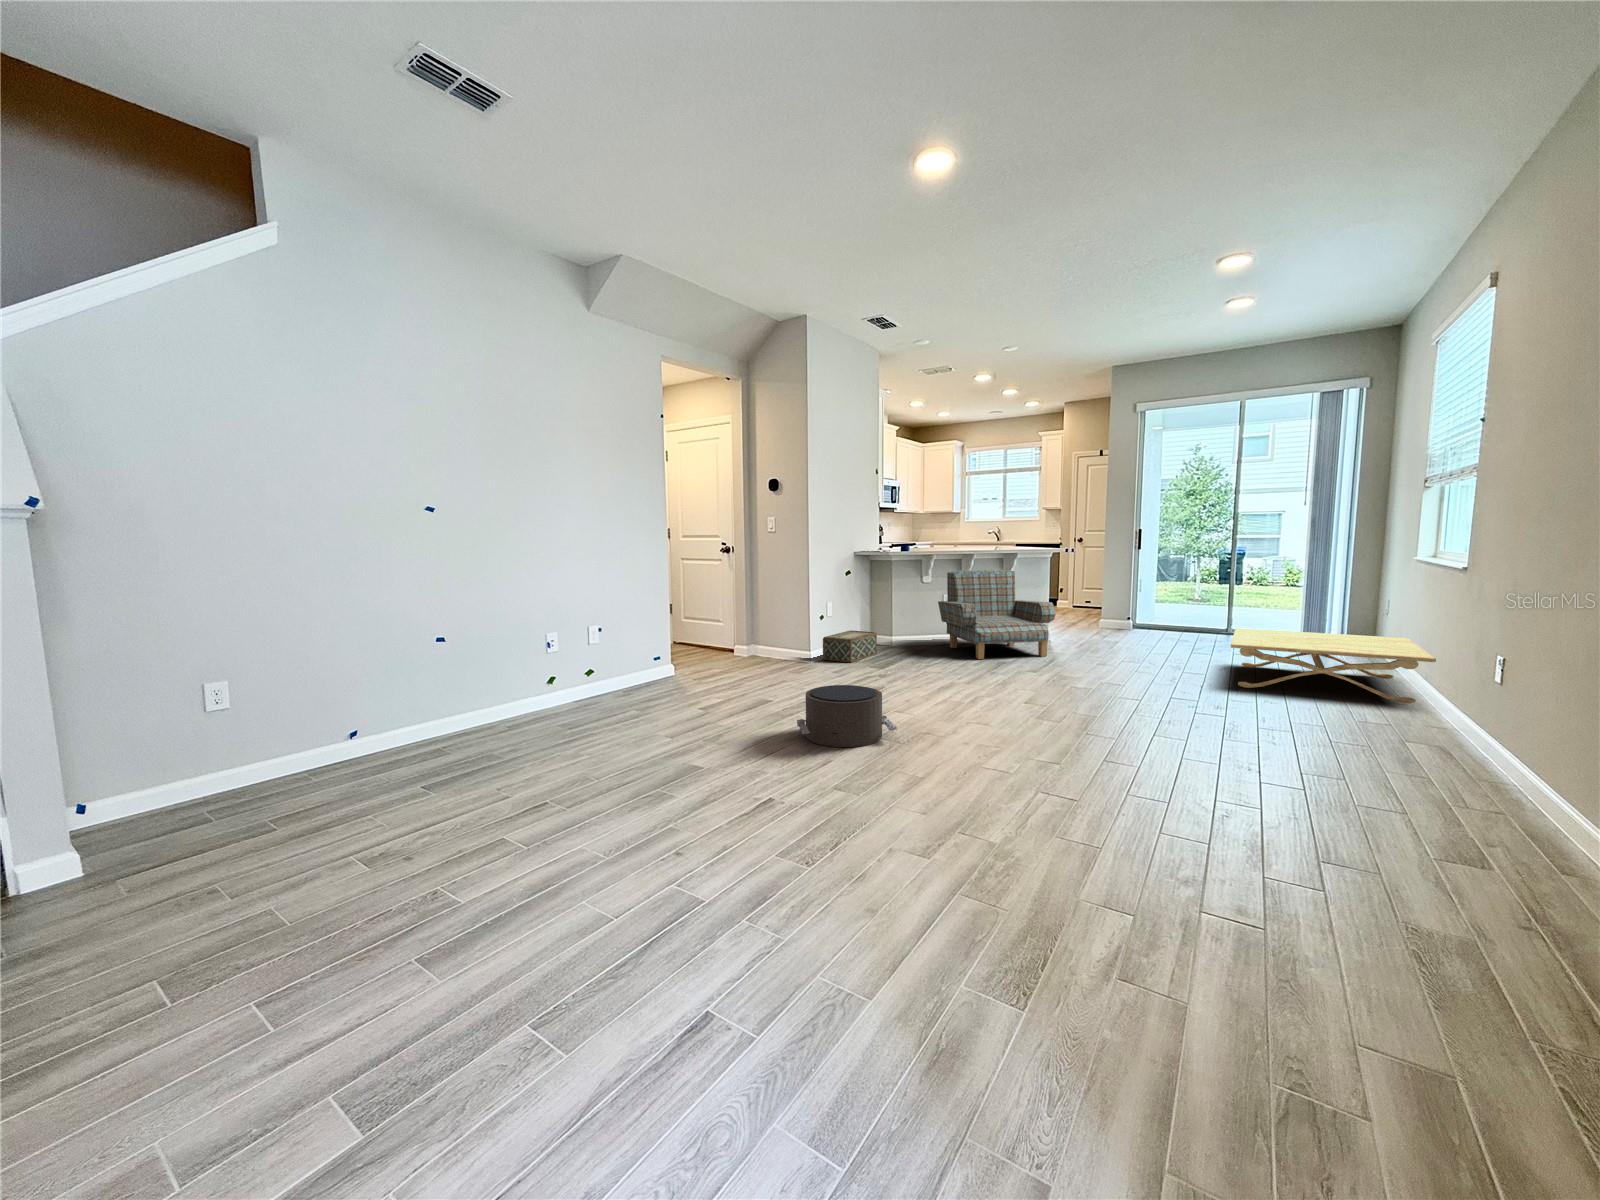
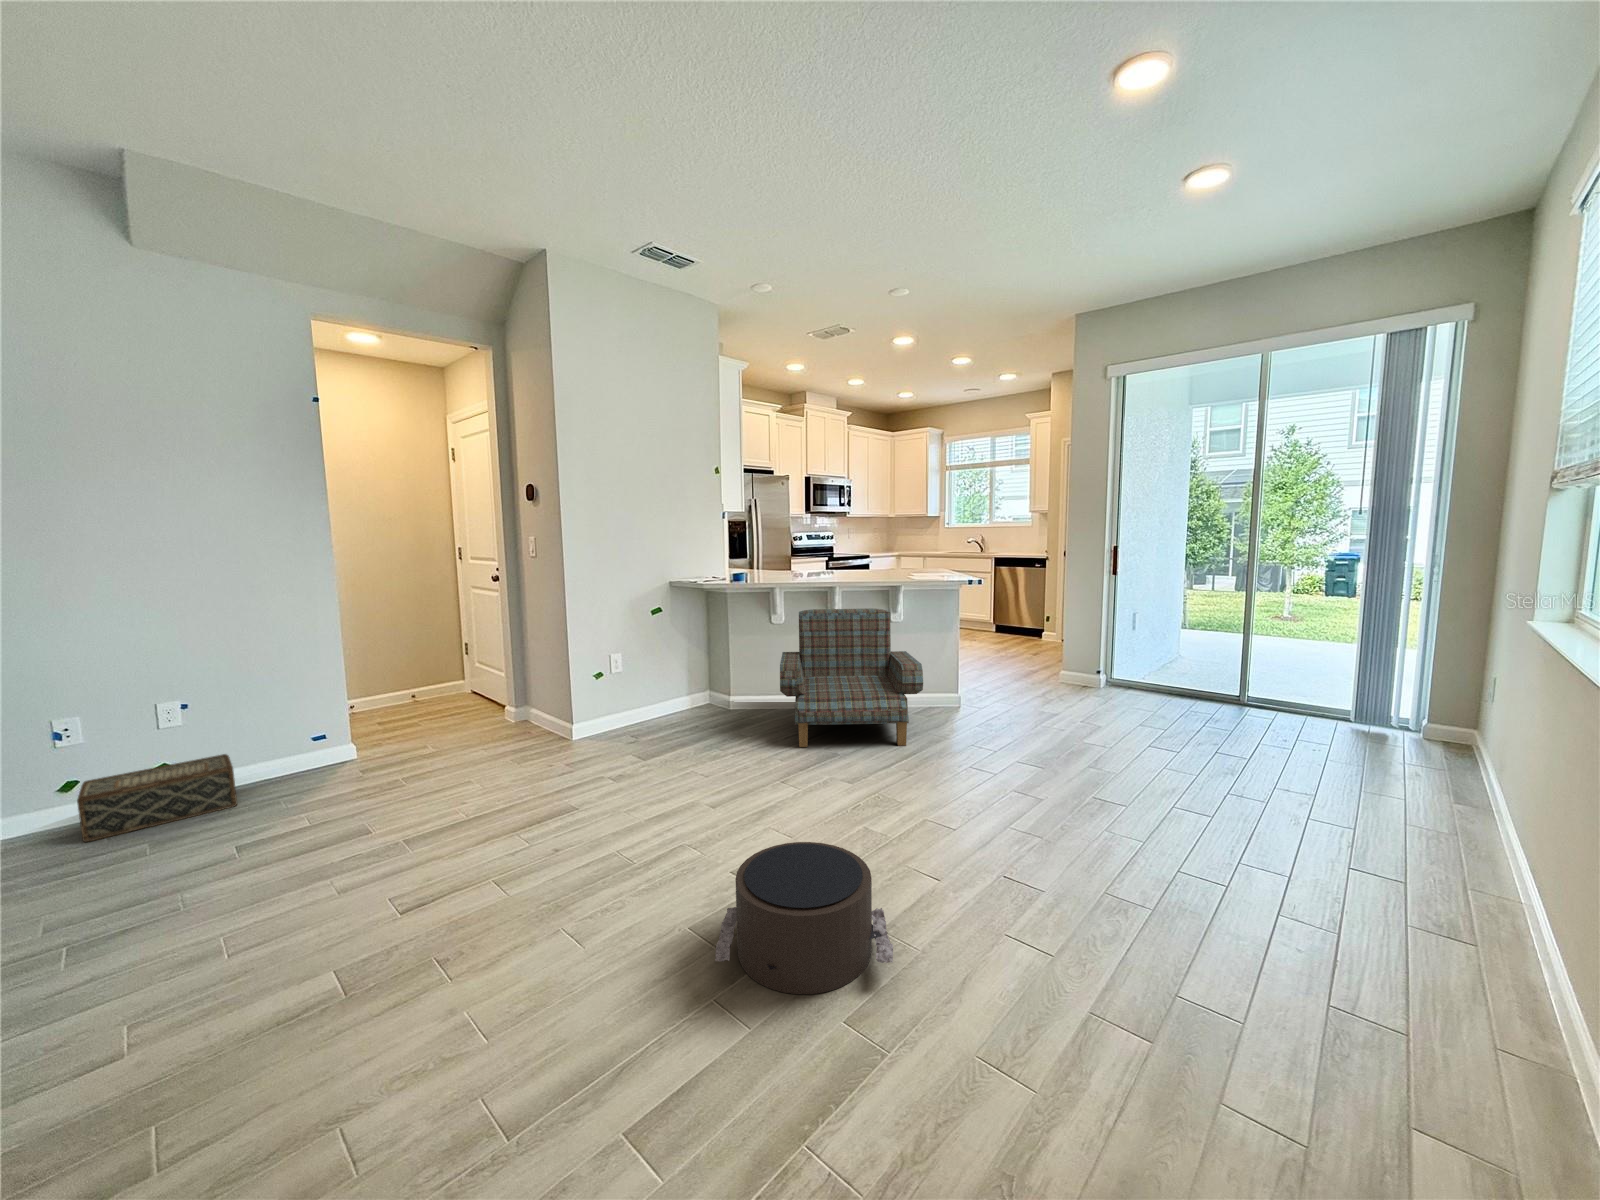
coffee table: present [1231,628,1436,703] -> none [1124,730,1550,978]
woven basket: present [823,630,877,662] -> present [77,754,237,842]
pouf: present [797,685,897,747] -> present [715,842,893,994]

